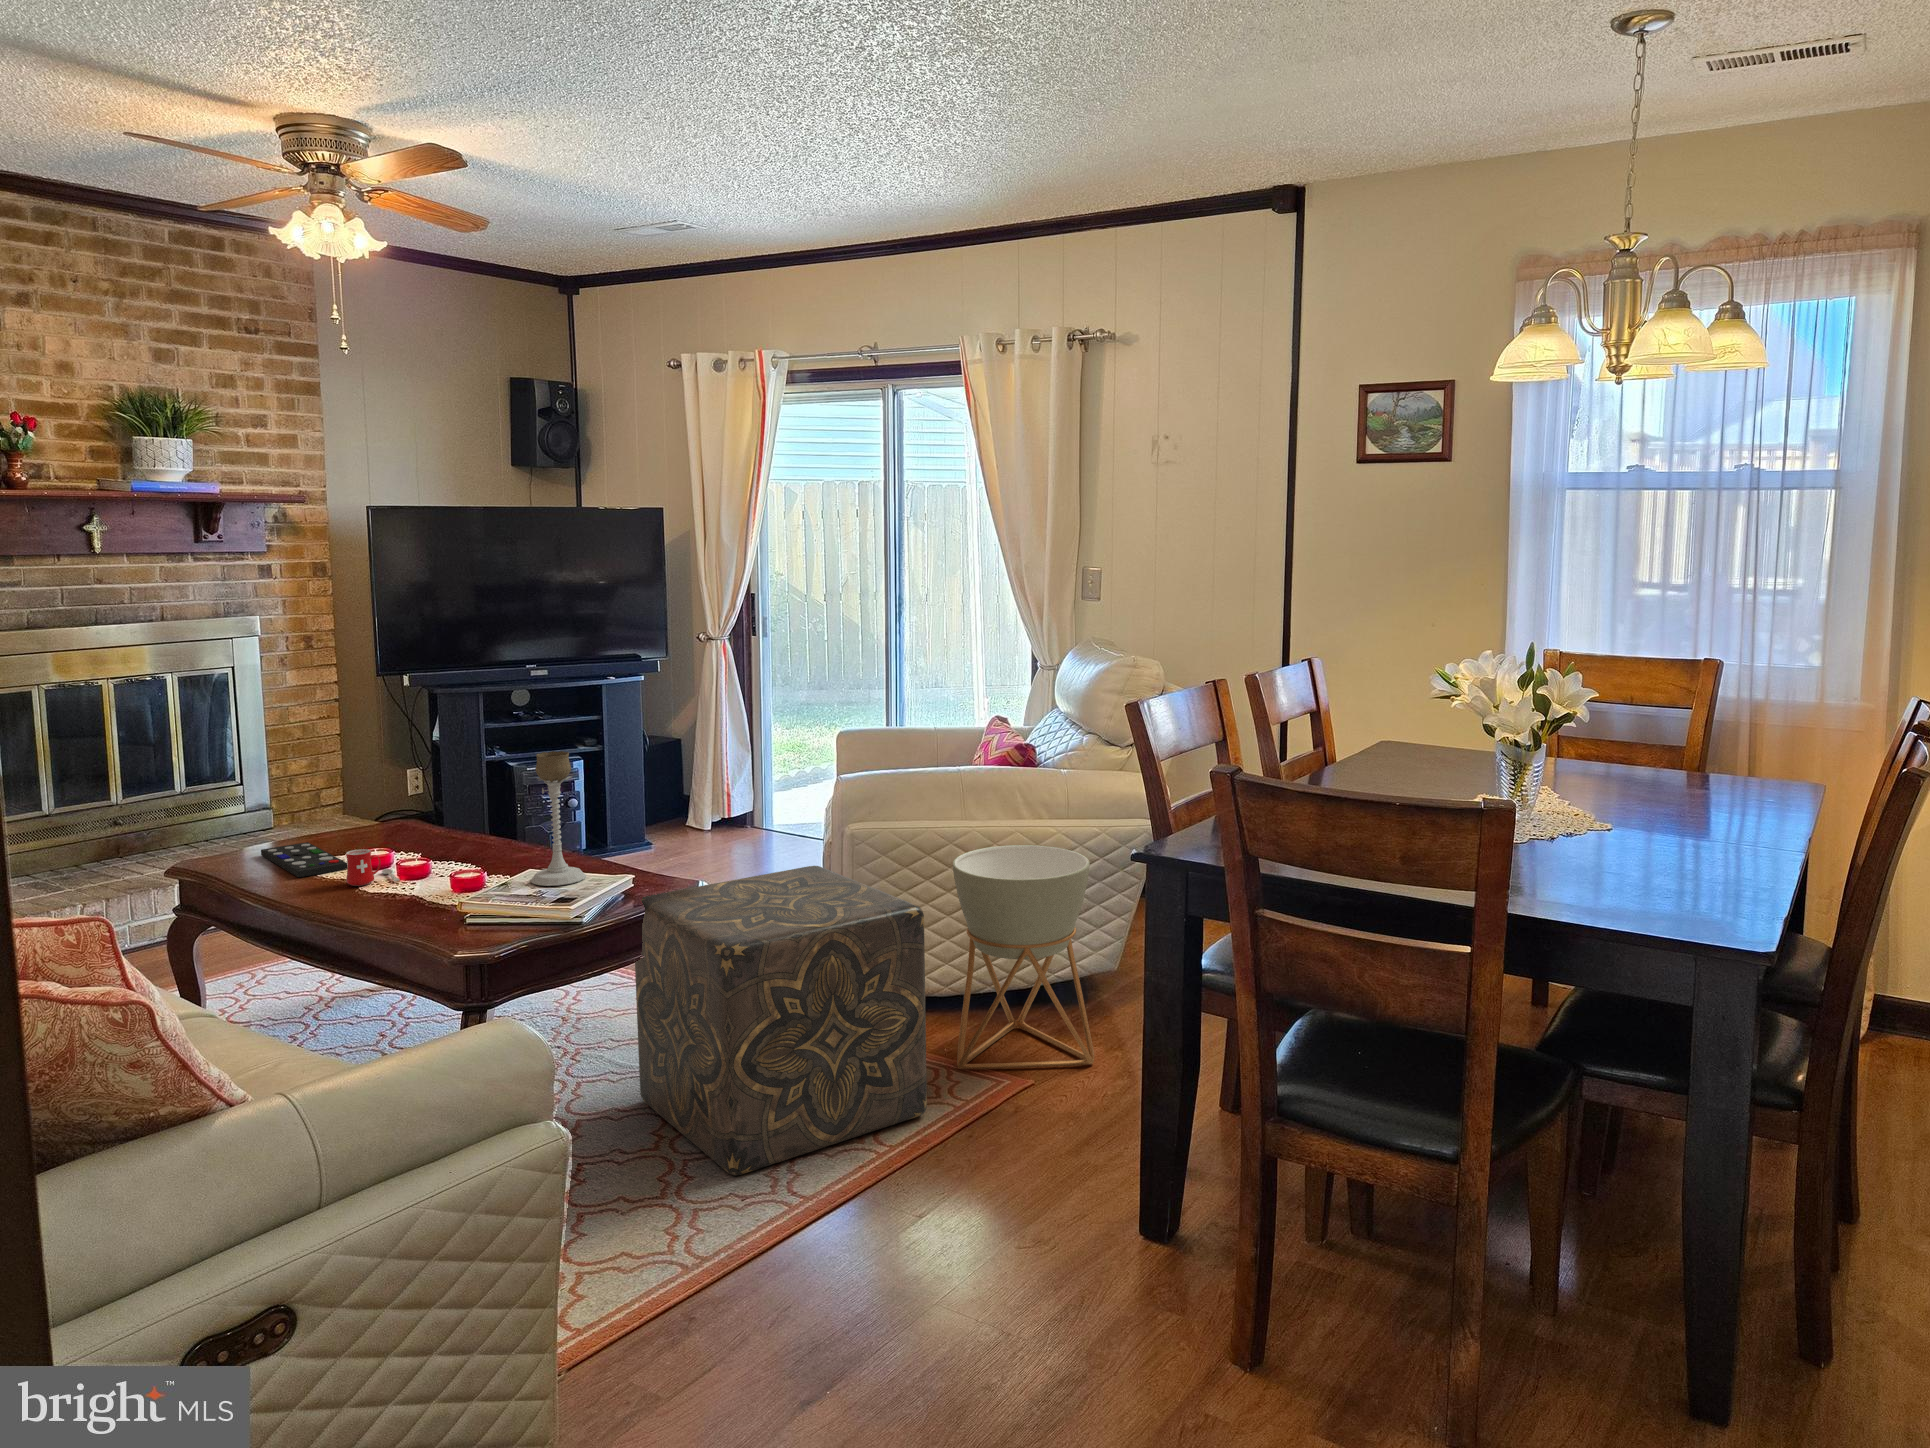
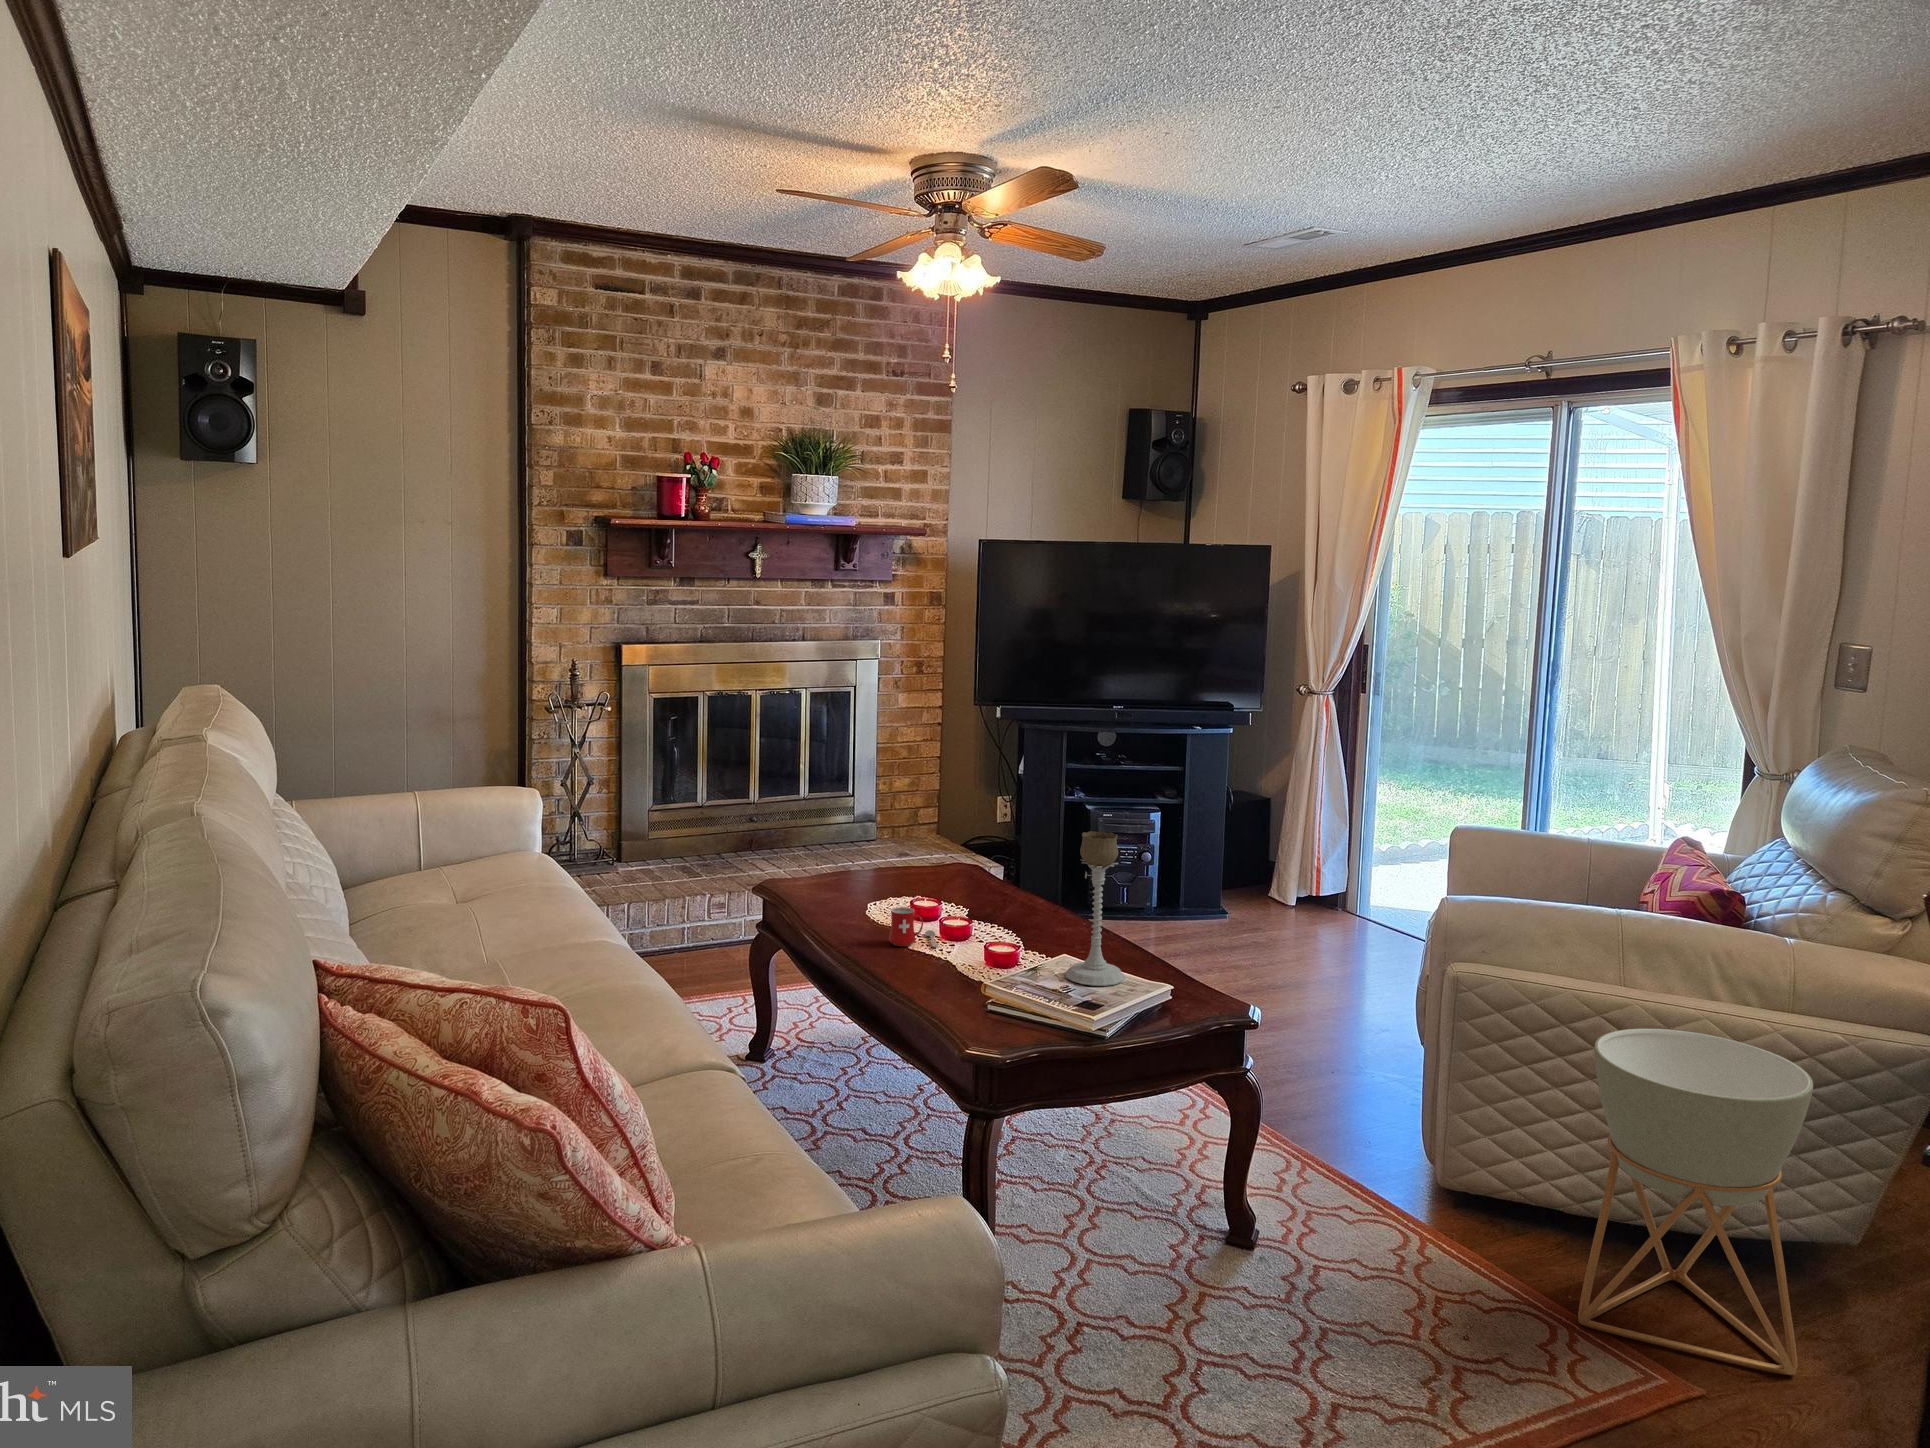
remote control: present [261,842,347,877] -> none [828,885,897,925]
ottoman: present [635,866,927,1176] -> none [1163,1012,1543,1400]

